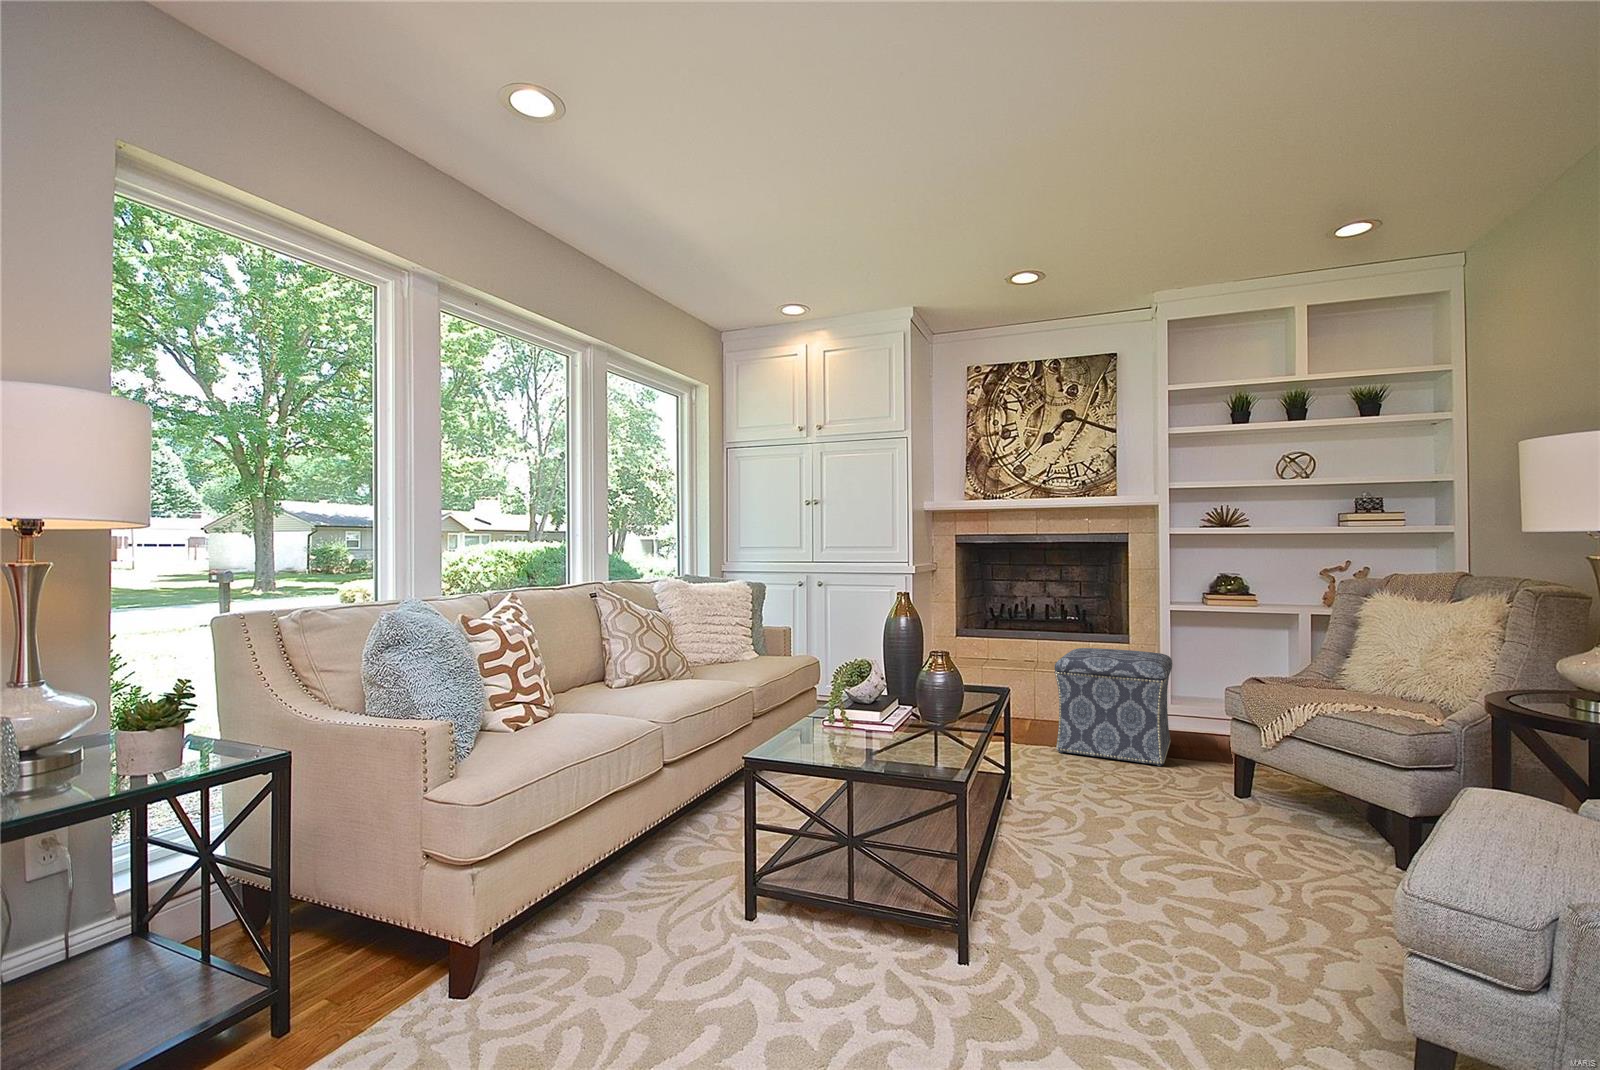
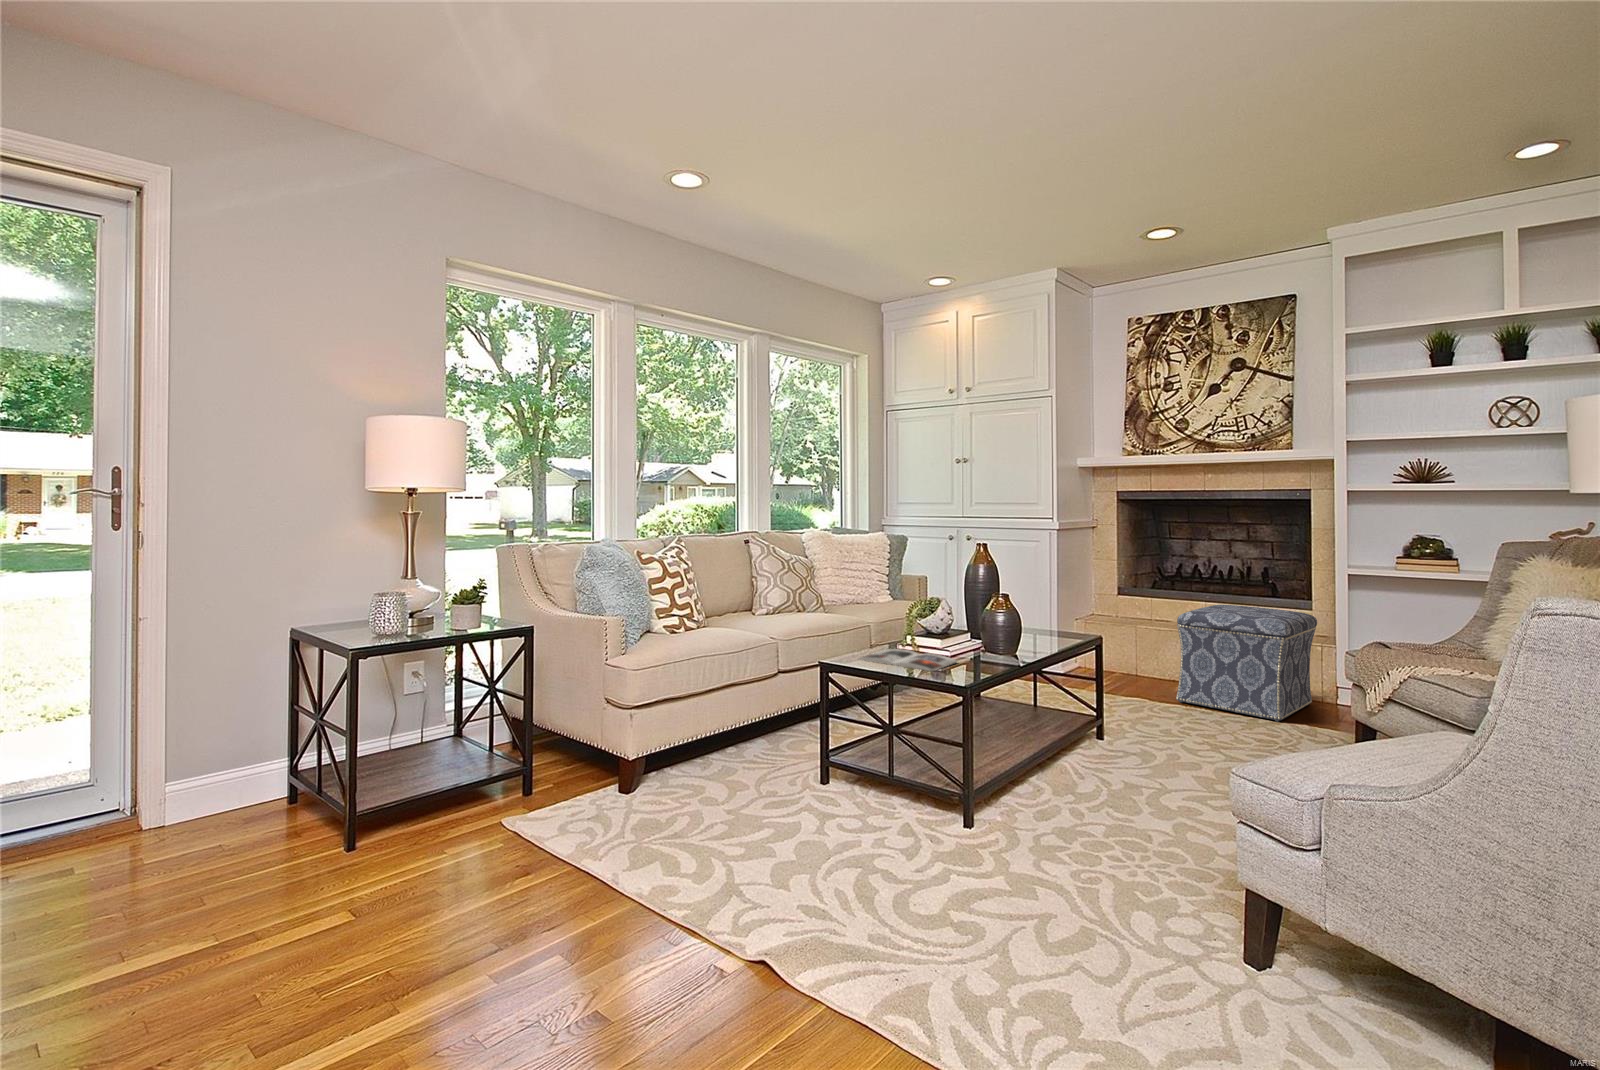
magazine: none [784,729,906,759] -> present [858,649,957,671]

